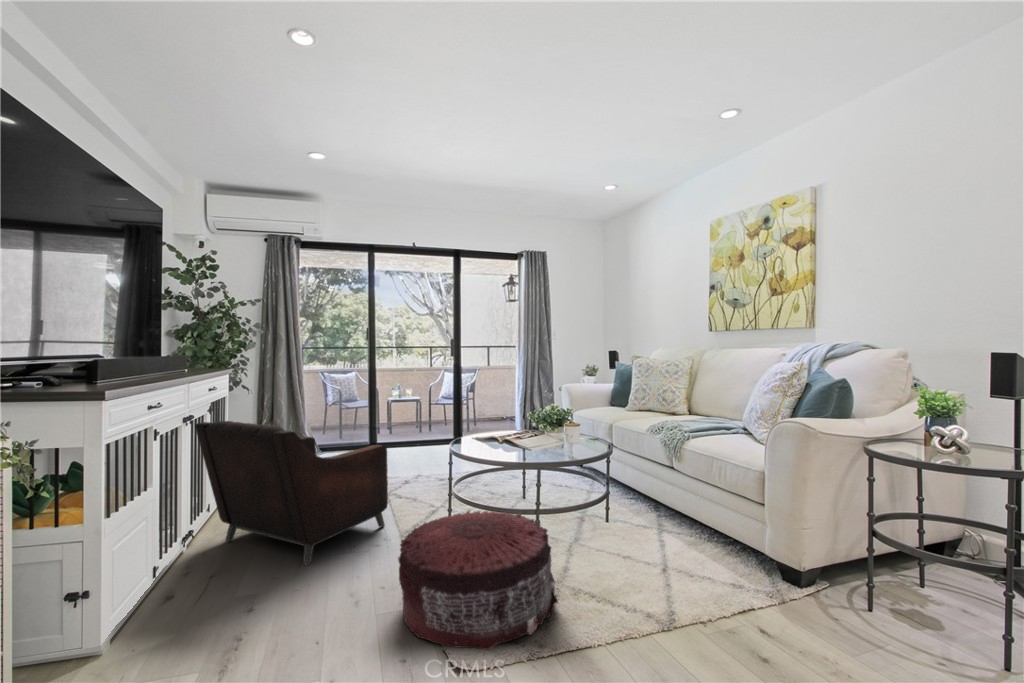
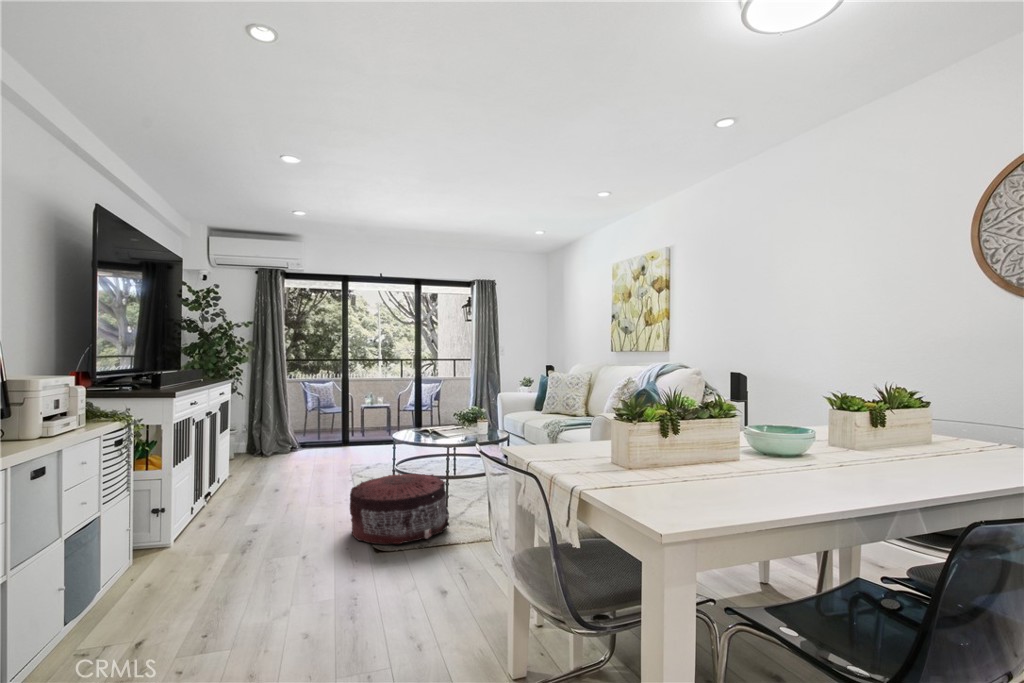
armchair: present [195,421,388,565] -> none [215,415,349,512]

